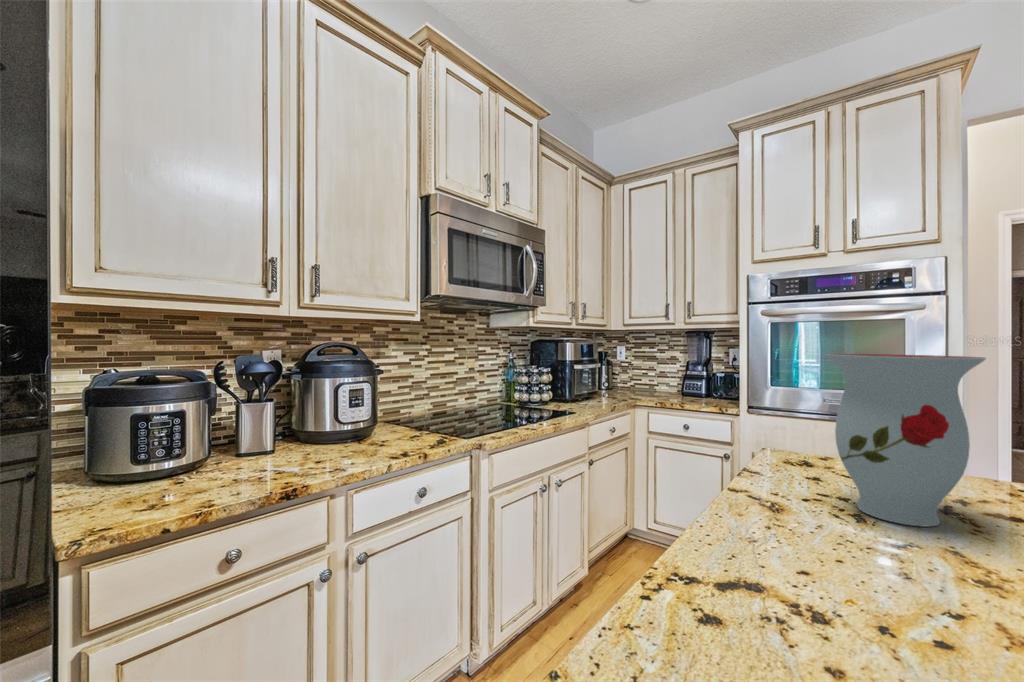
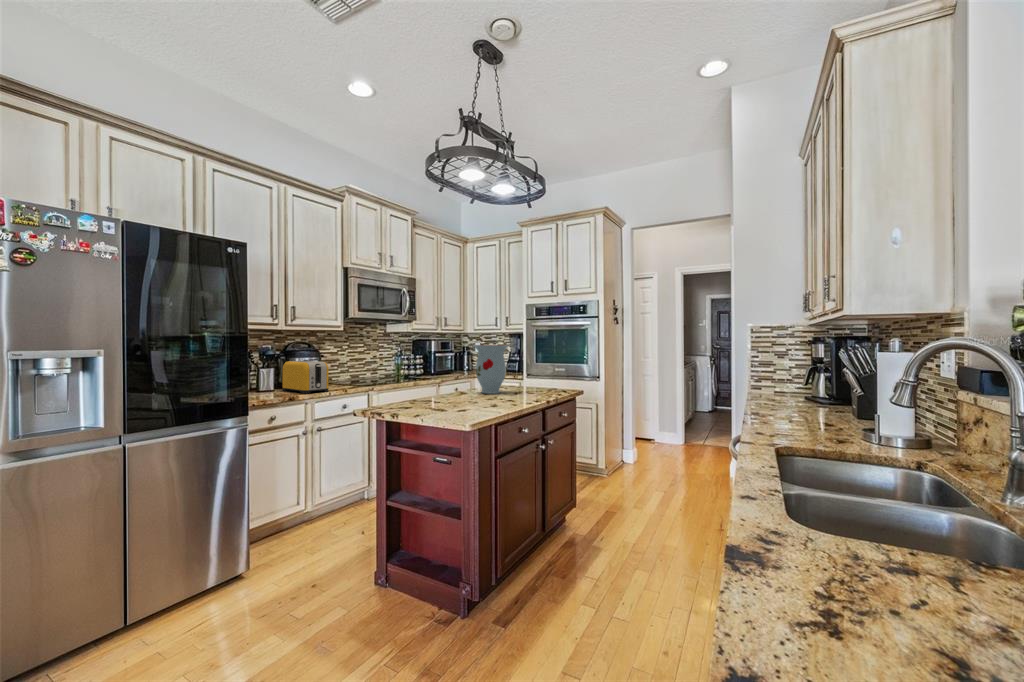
toaster: none [288,385,388,474] -> present [282,361,329,394]

